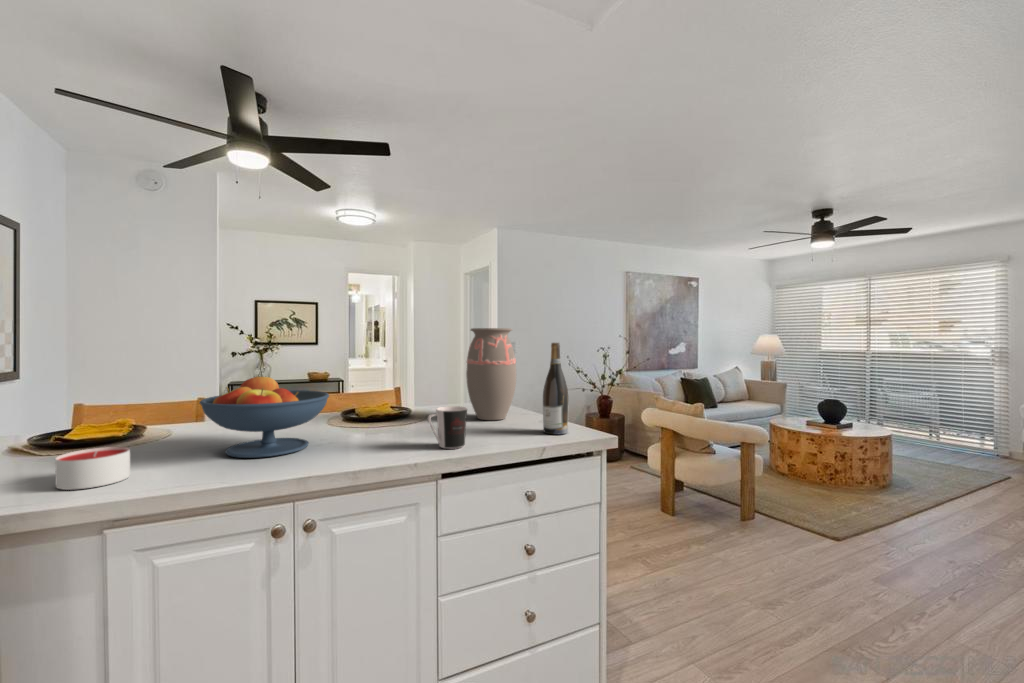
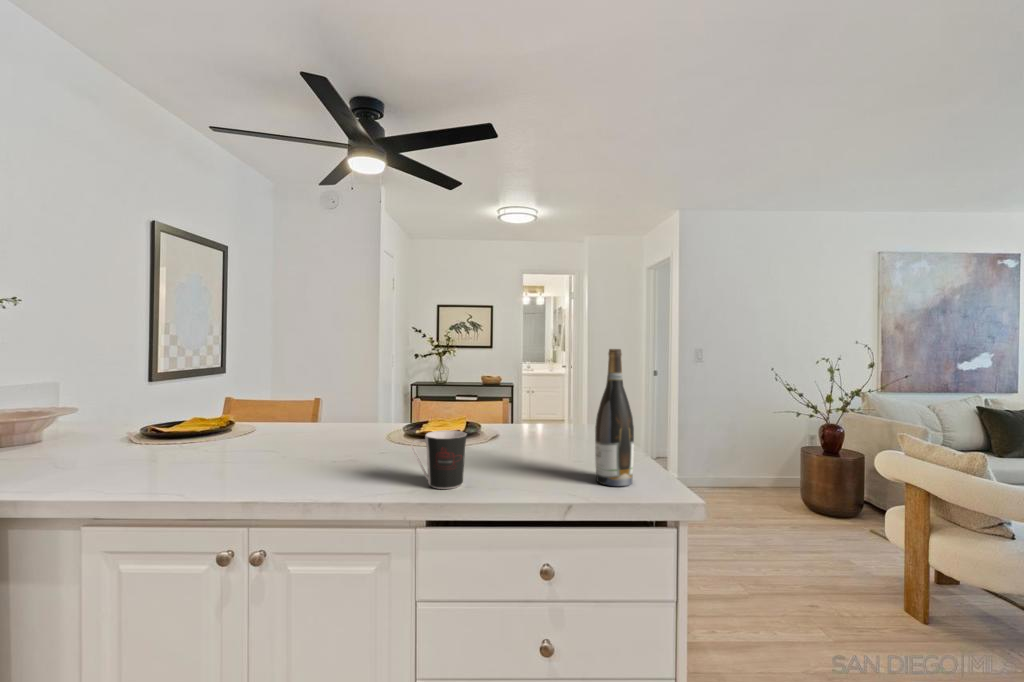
decorative vase: present [466,328,516,420] -> none [528,328,594,451]
fruit bowl: present [199,376,329,458] -> none [198,379,338,470]
candle: present [55,447,130,490] -> none [54,443,125,483]

